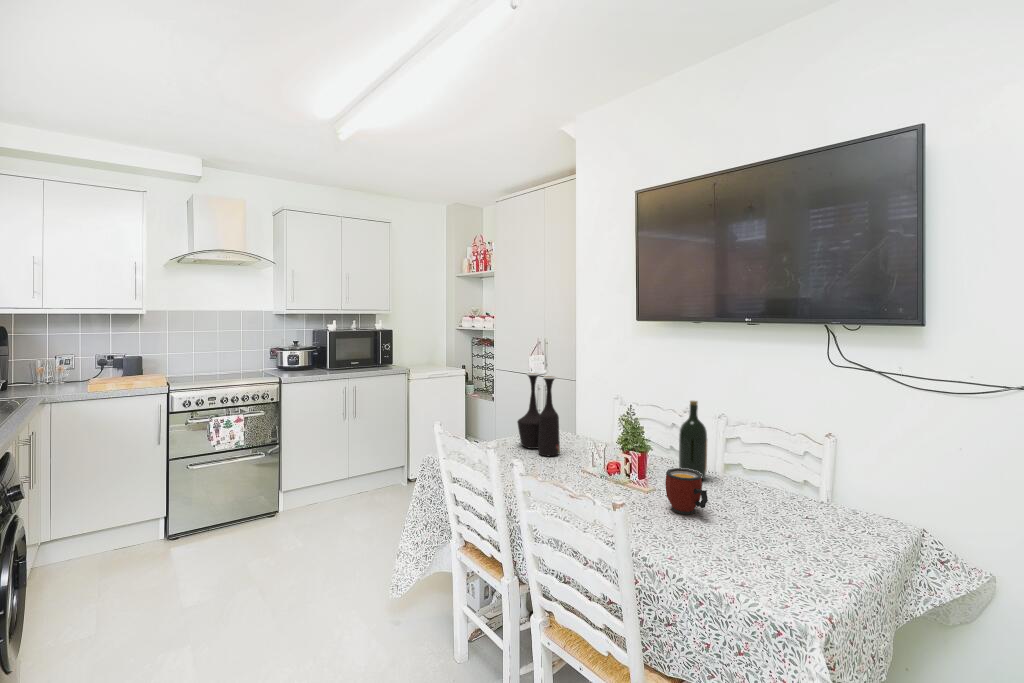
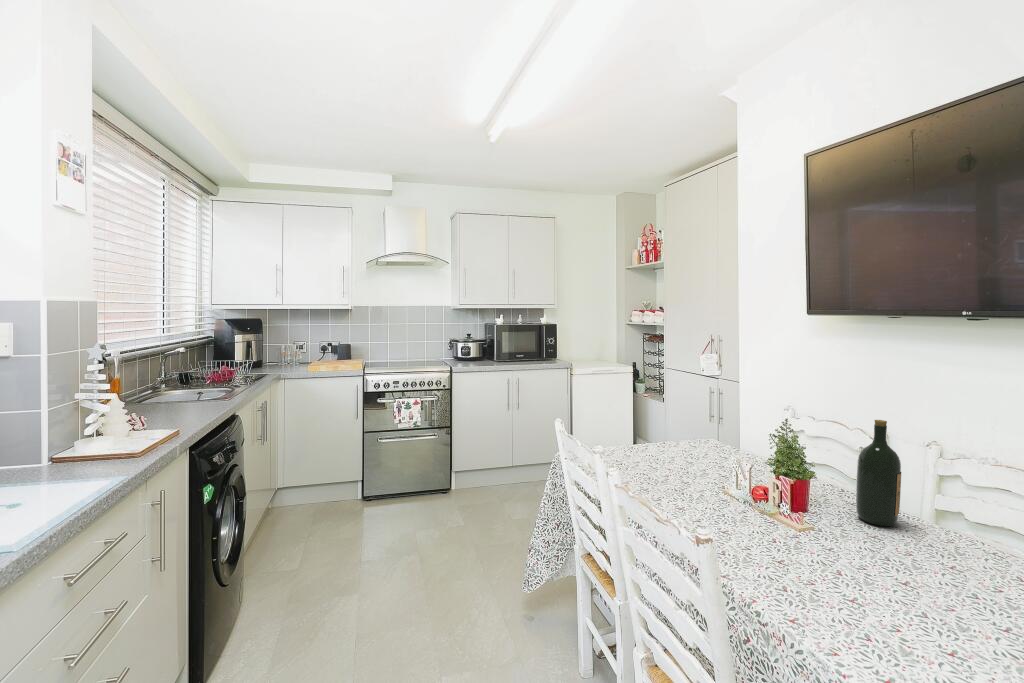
vase: present [517,373,560,456] -> none [657,374,703,470]
mug: present [665,468,708,515] -> none [817,506,876,569]

